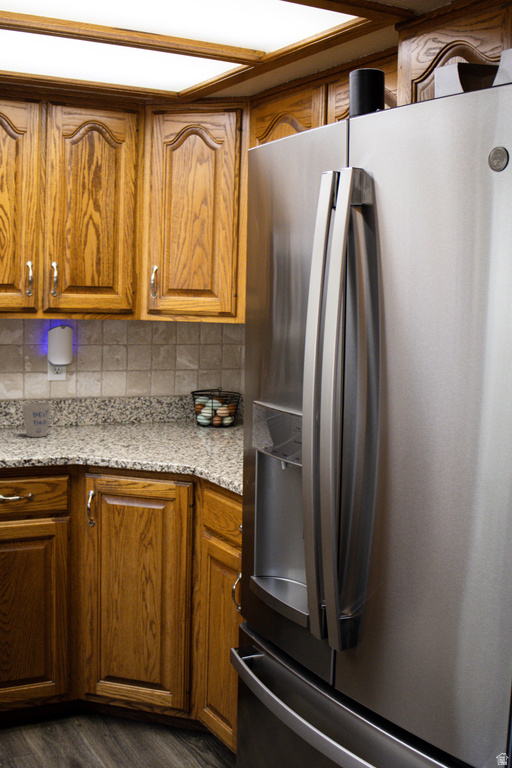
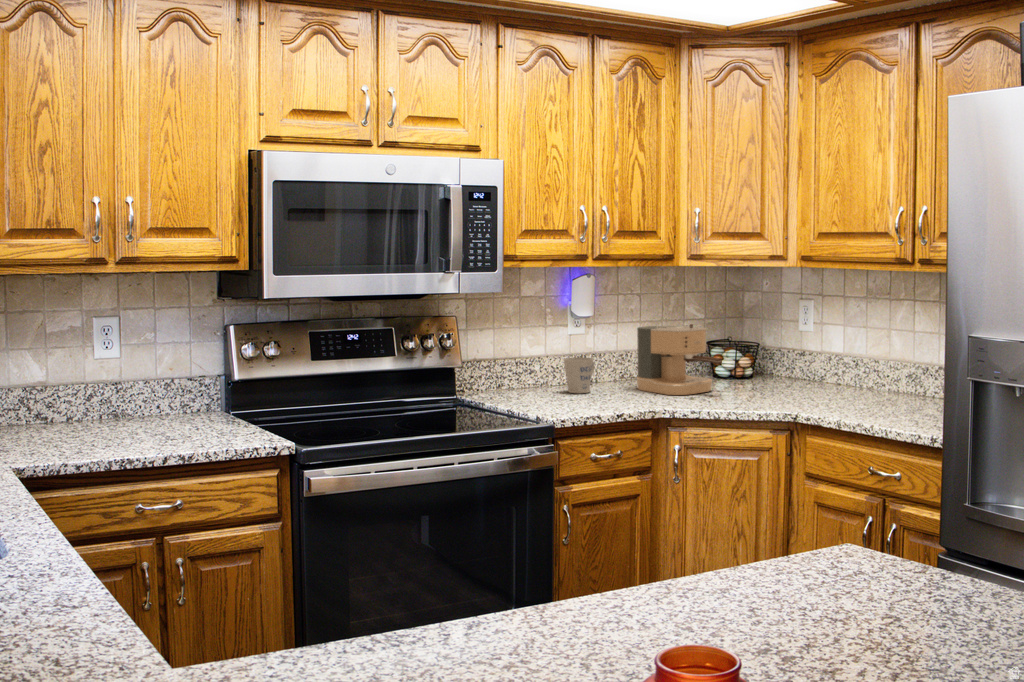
coffee maker: none [98,375,165,443] -> present [636,324,722,395]

